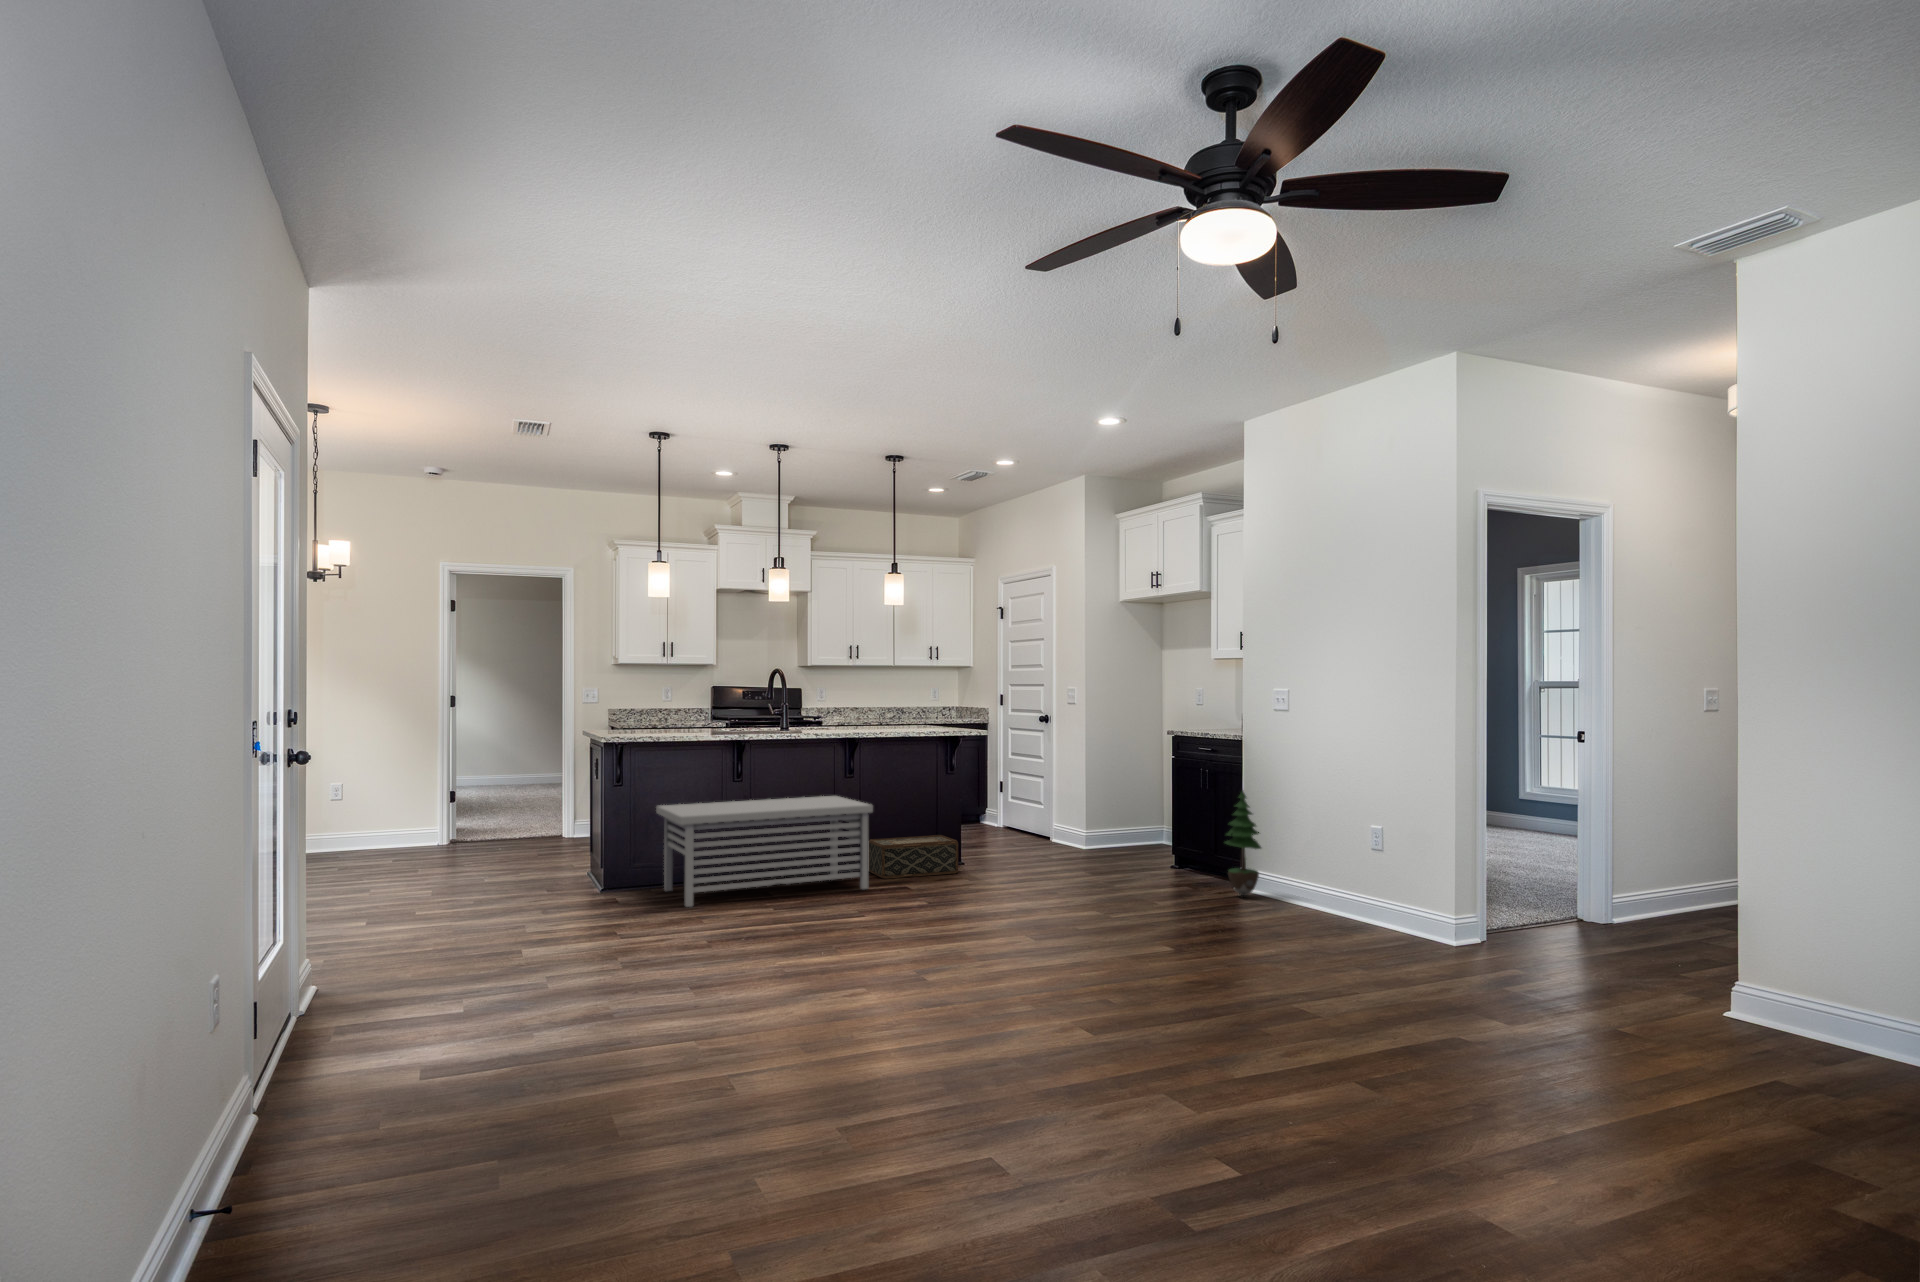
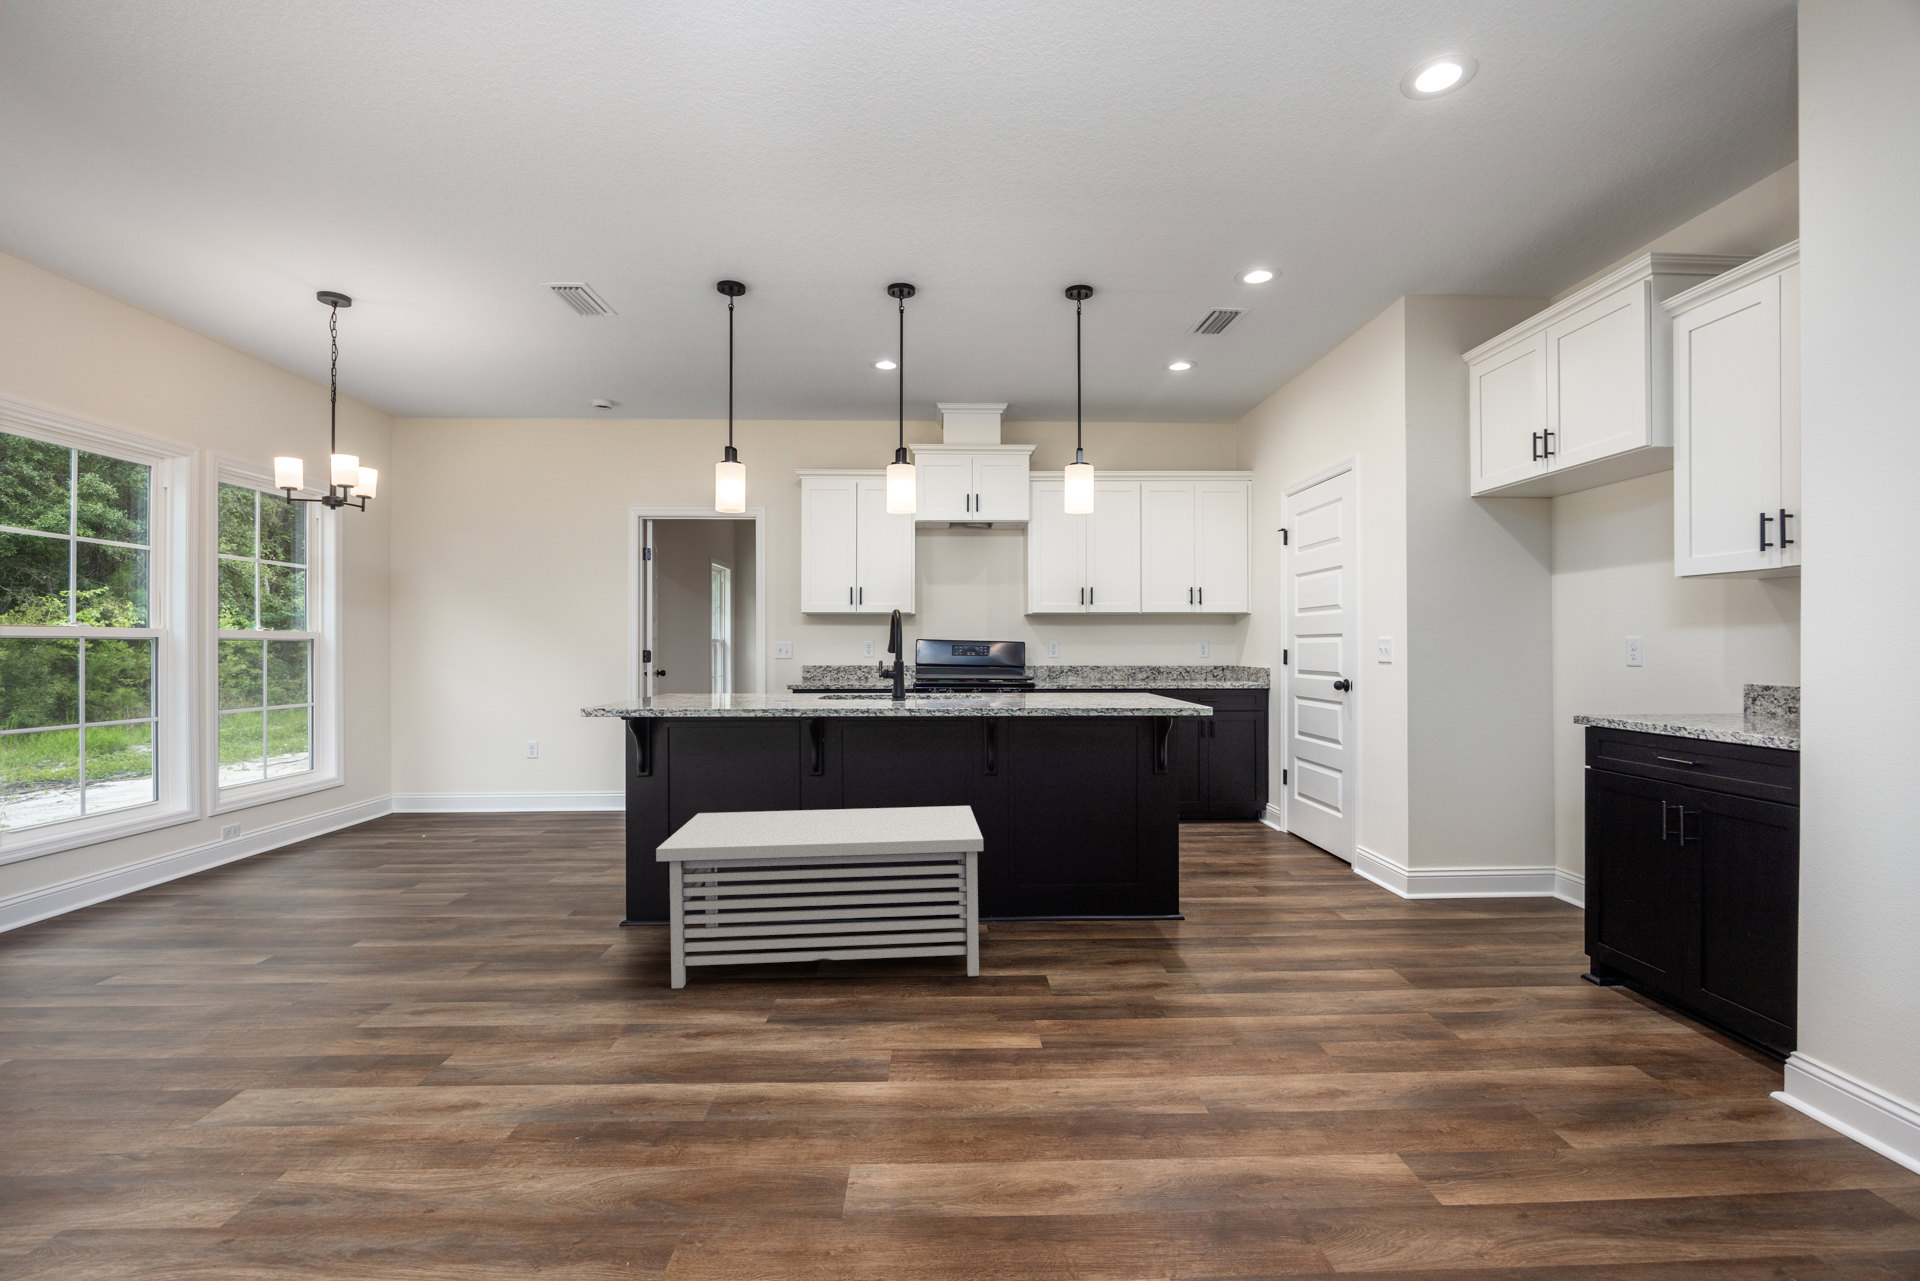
potted tree: present [1225,791,1261,896] -> none [1744,887,1880,1154]
woven basket: present [868,835,958,879] -> none [1022,873,1158,946]

